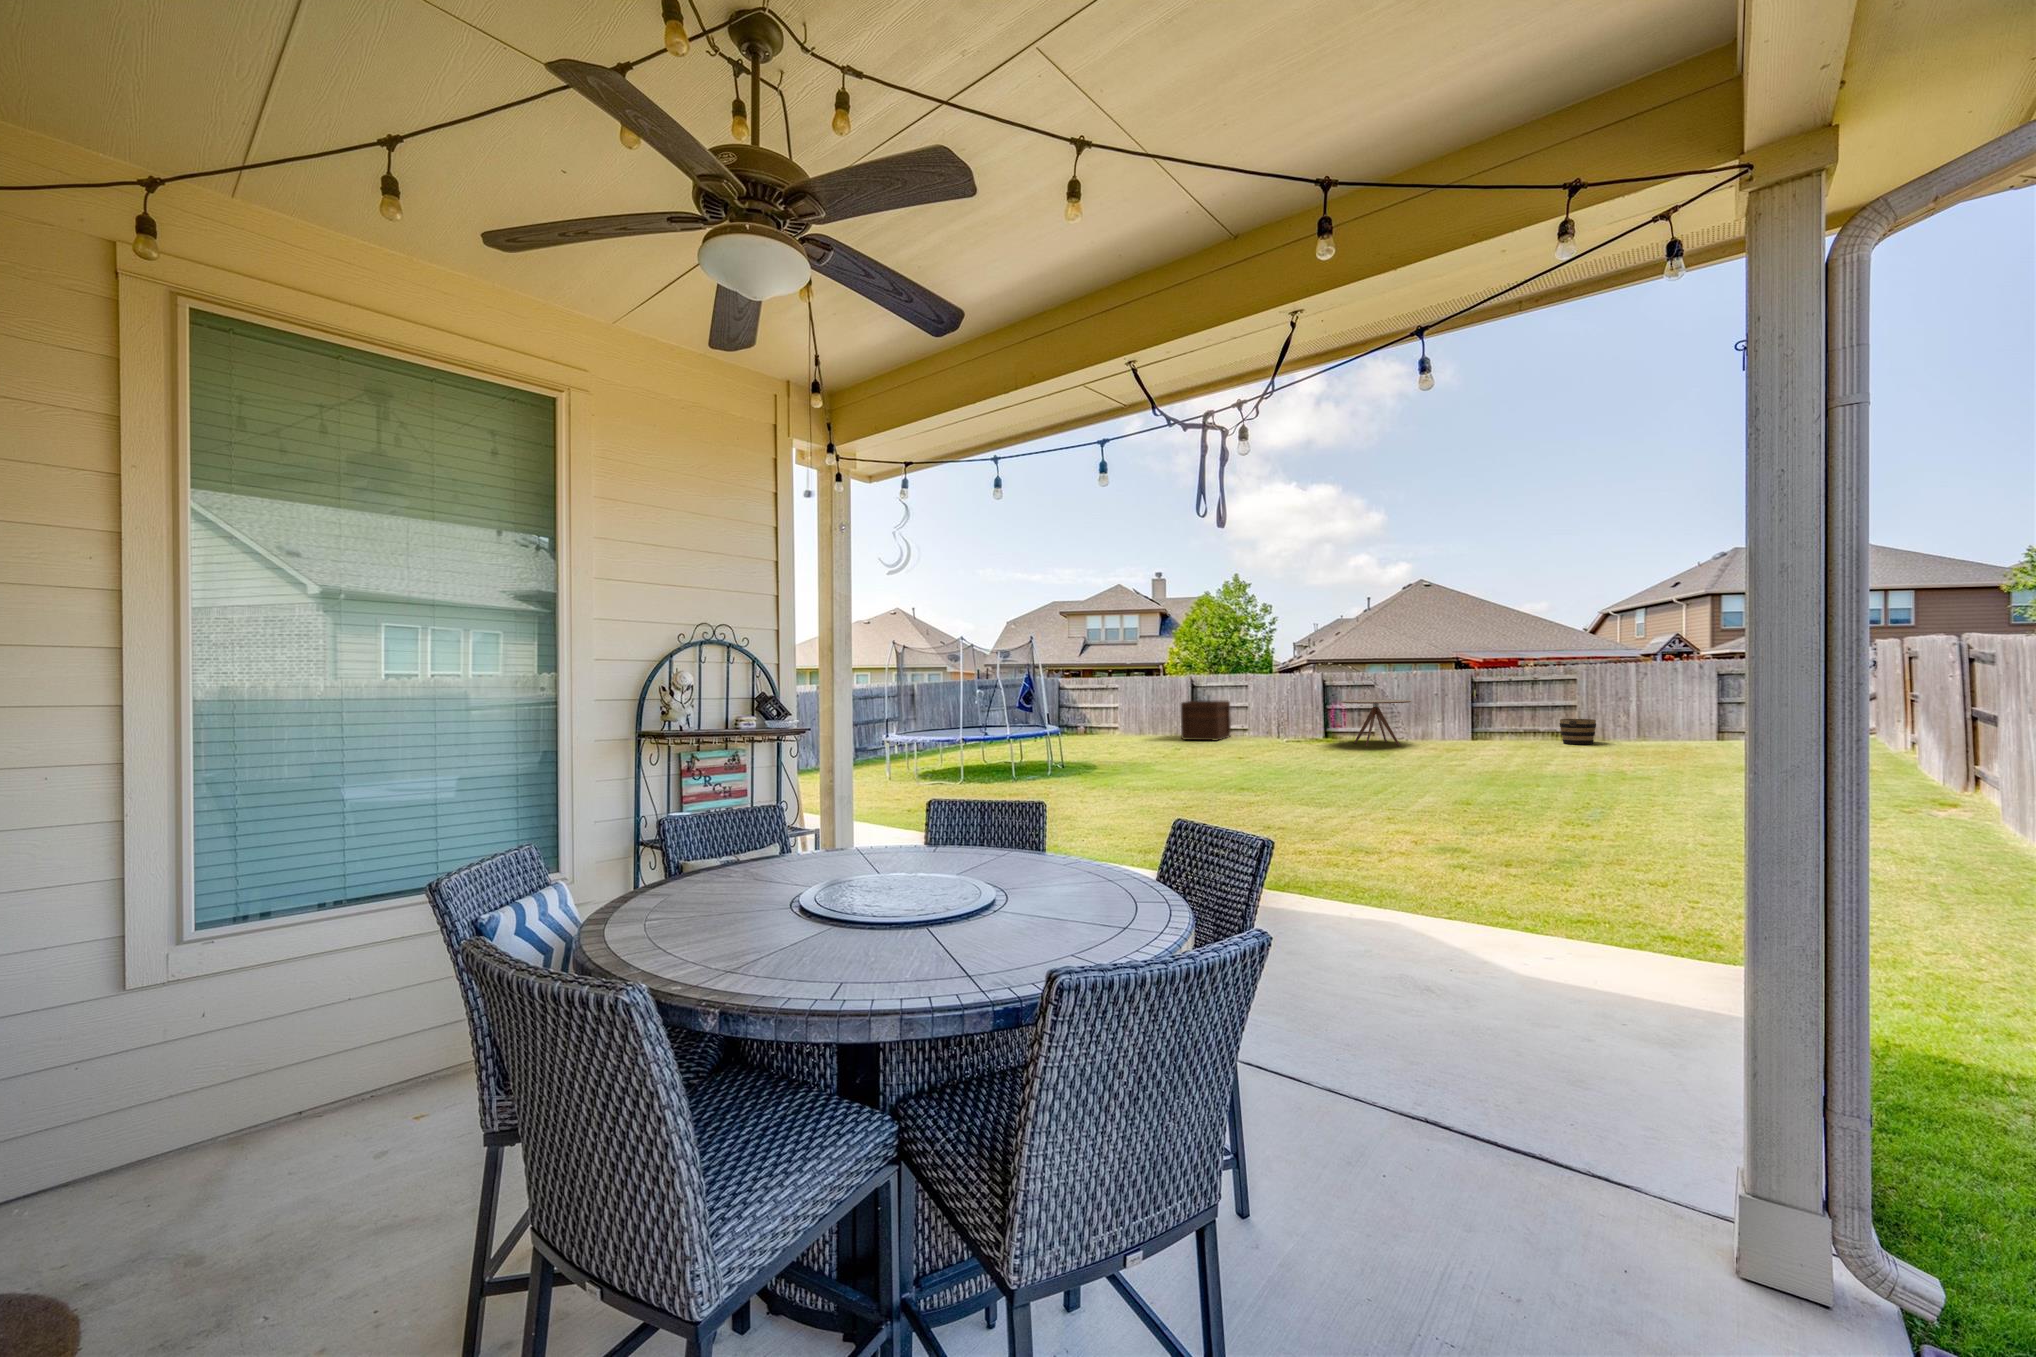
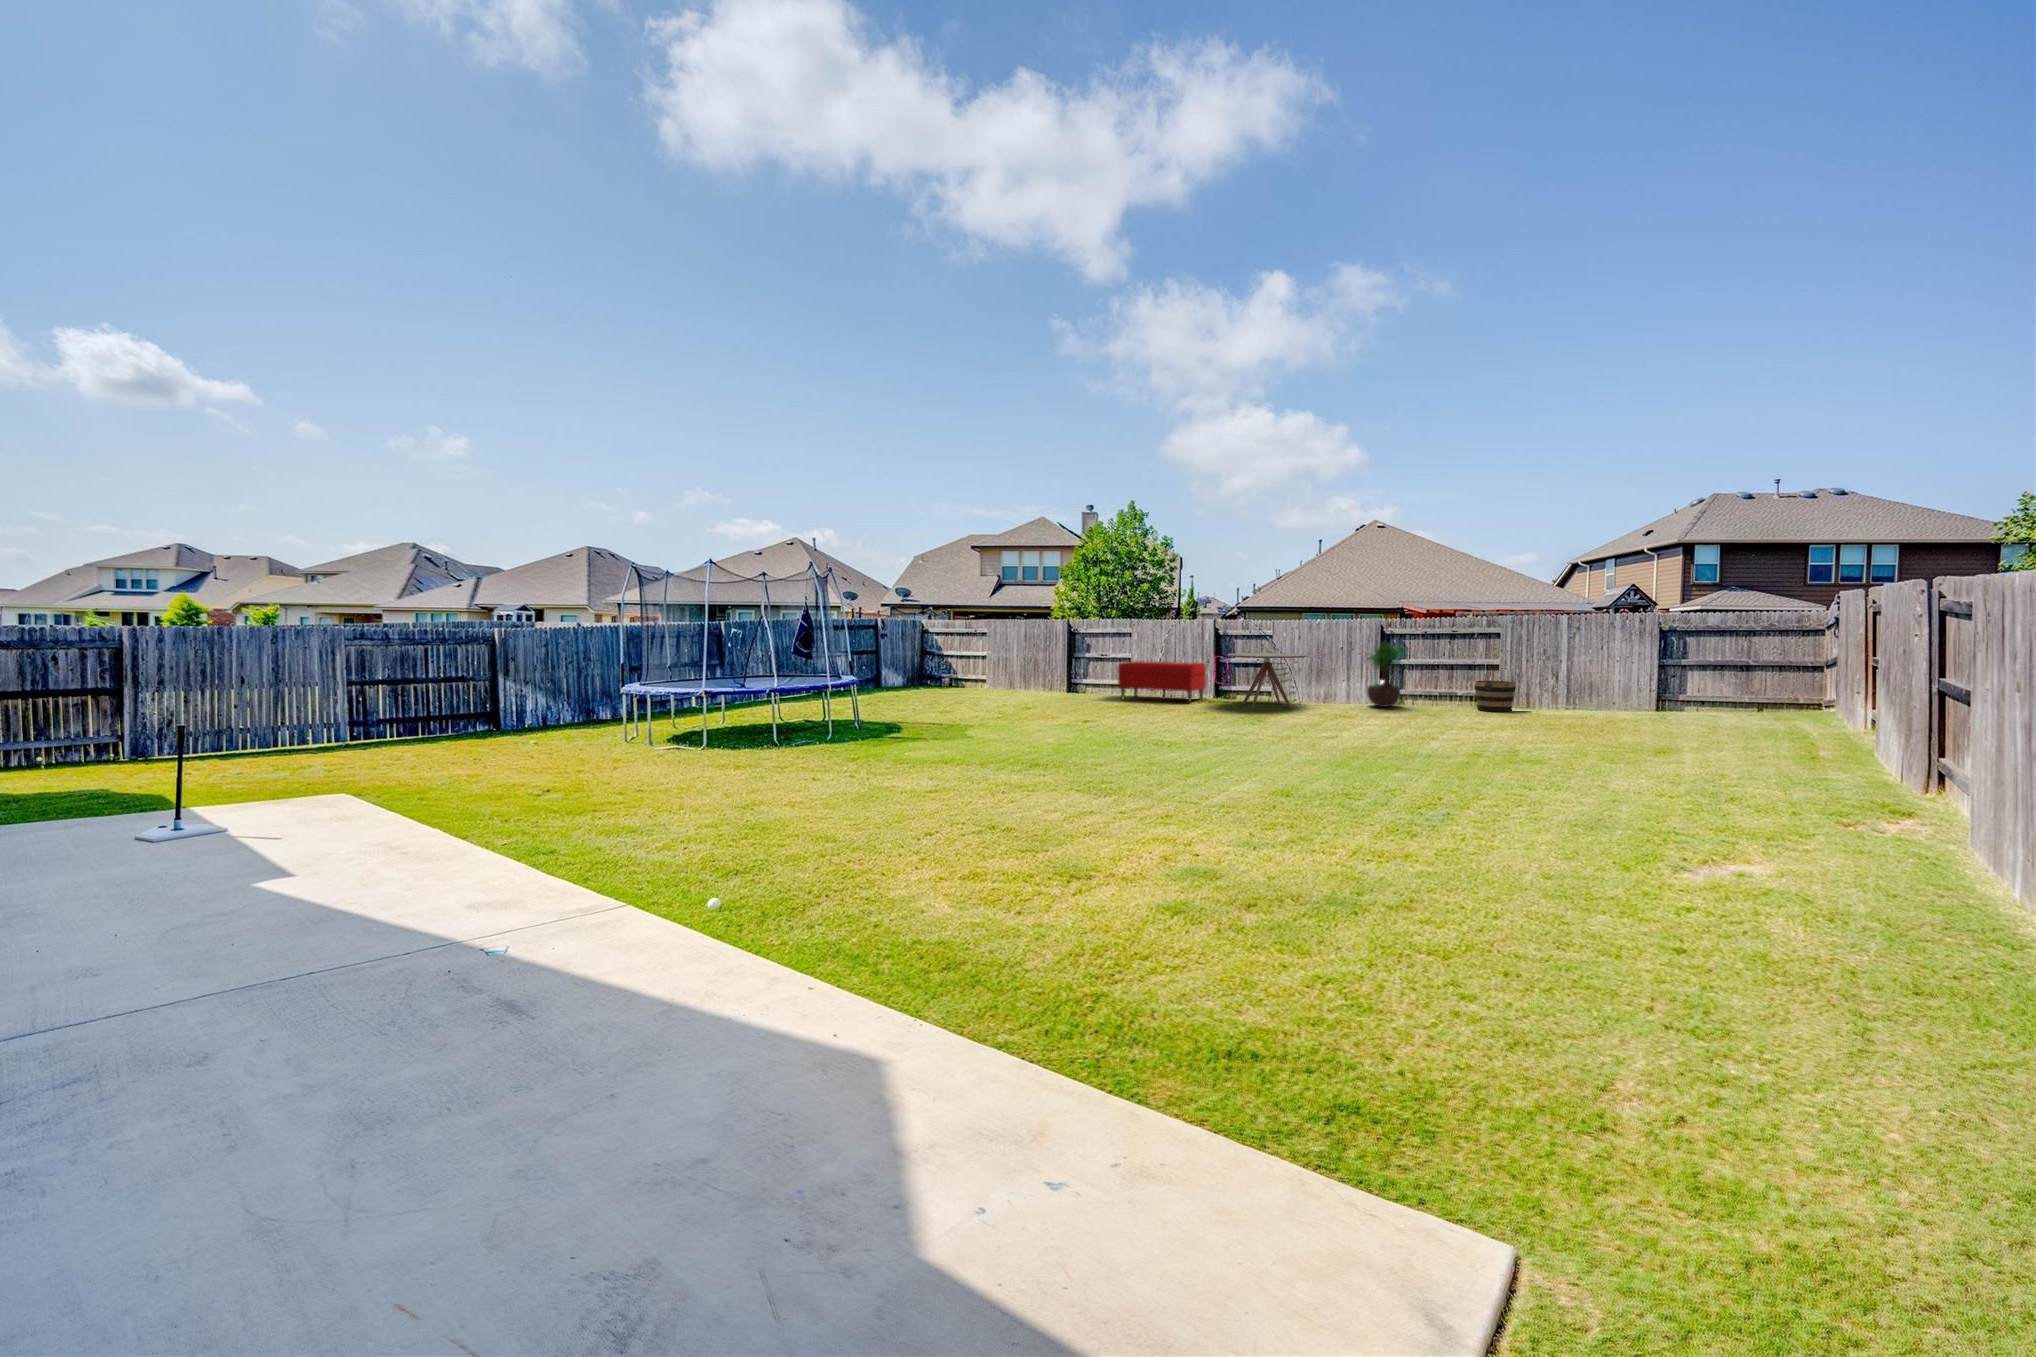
potted tree: none [1460,684,1499,743] -> present [1367,644,1402,707]
wooden crate: present [1181,701,1231,741] -> none [1053,650,1113,698]
bench: none [1241,709,1318,743] -> present [1118,661,1206,703]

